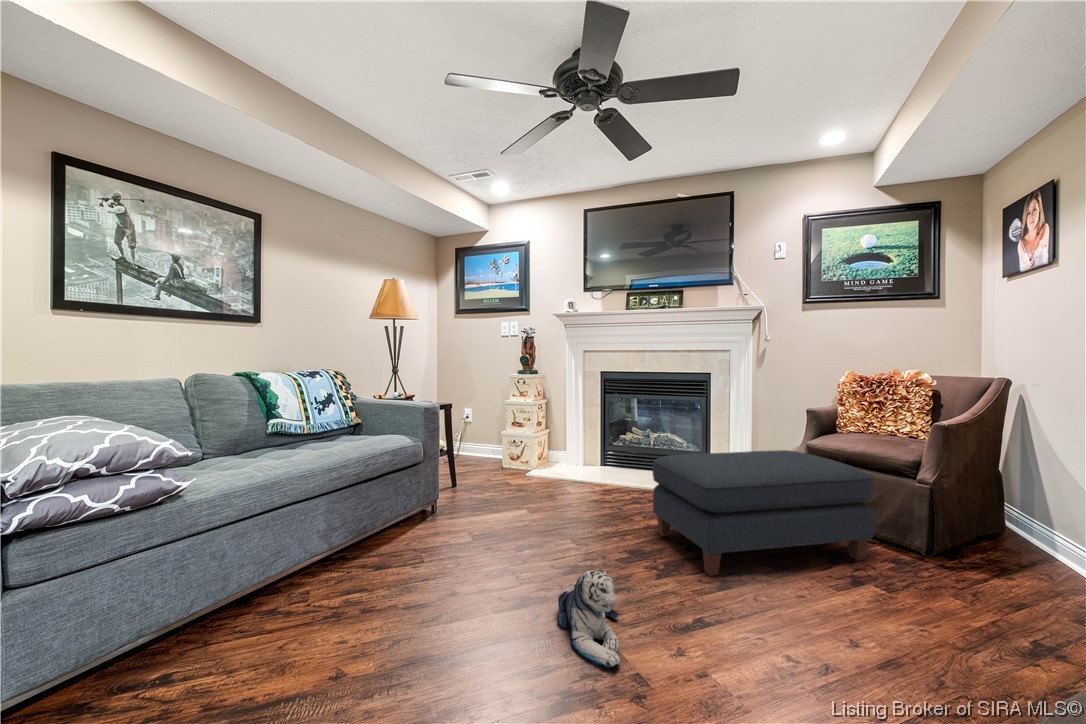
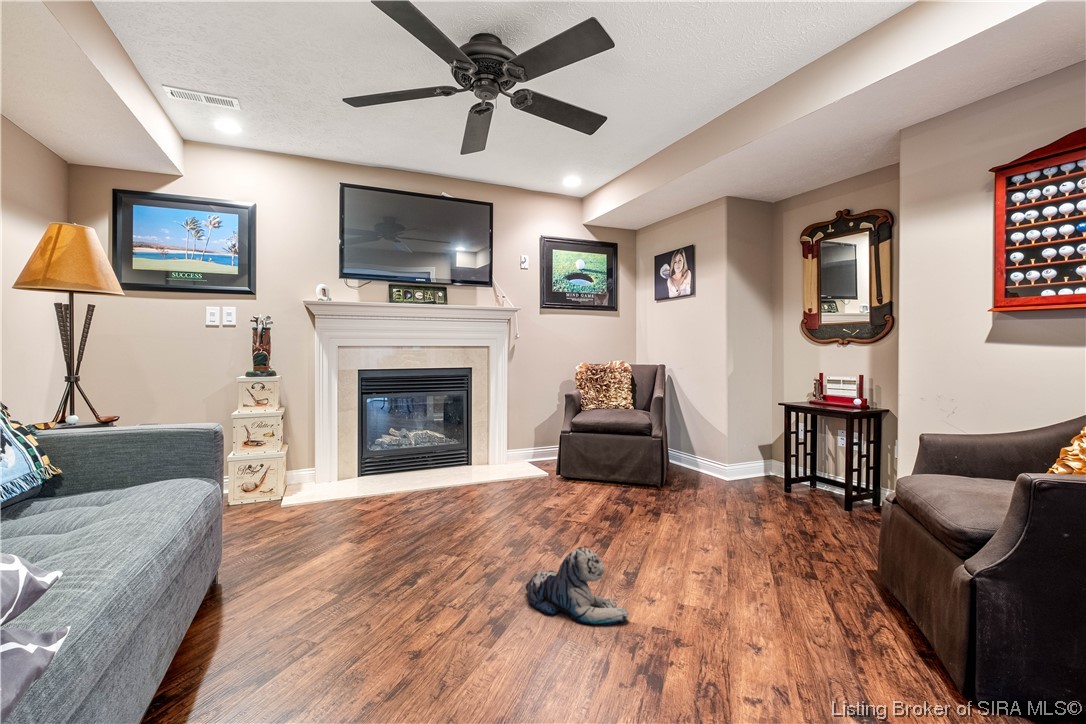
ottoman: present [653,450,874,576] -> none [499,427,642,536]

